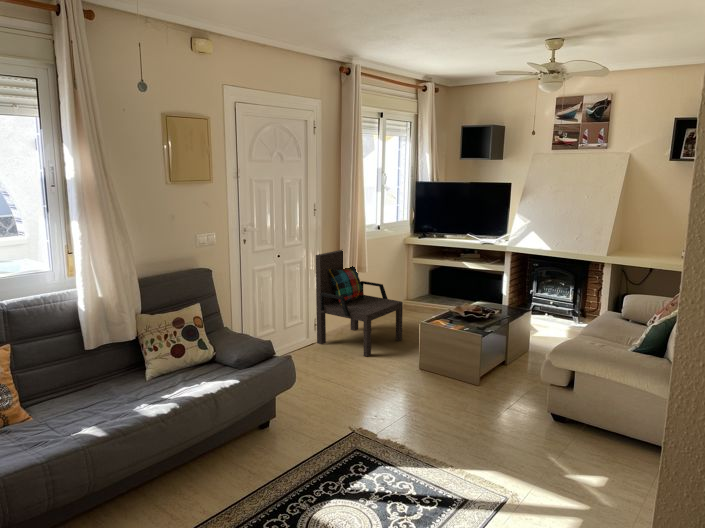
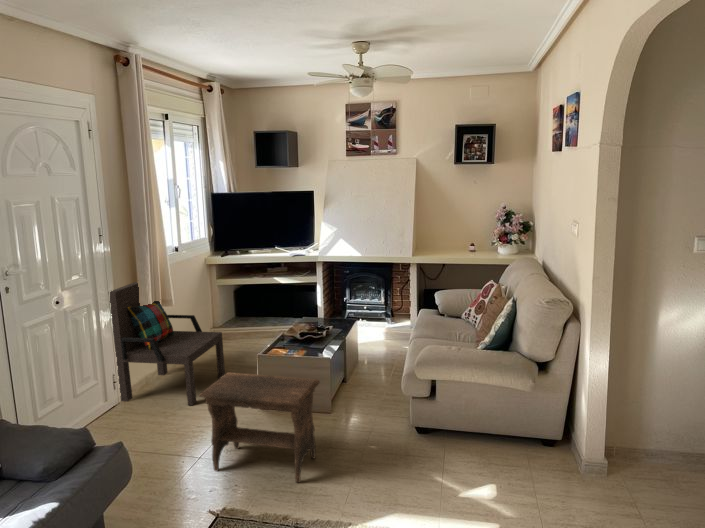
footstool: none [357,330,457,430] -> present [199,372,320,482]

